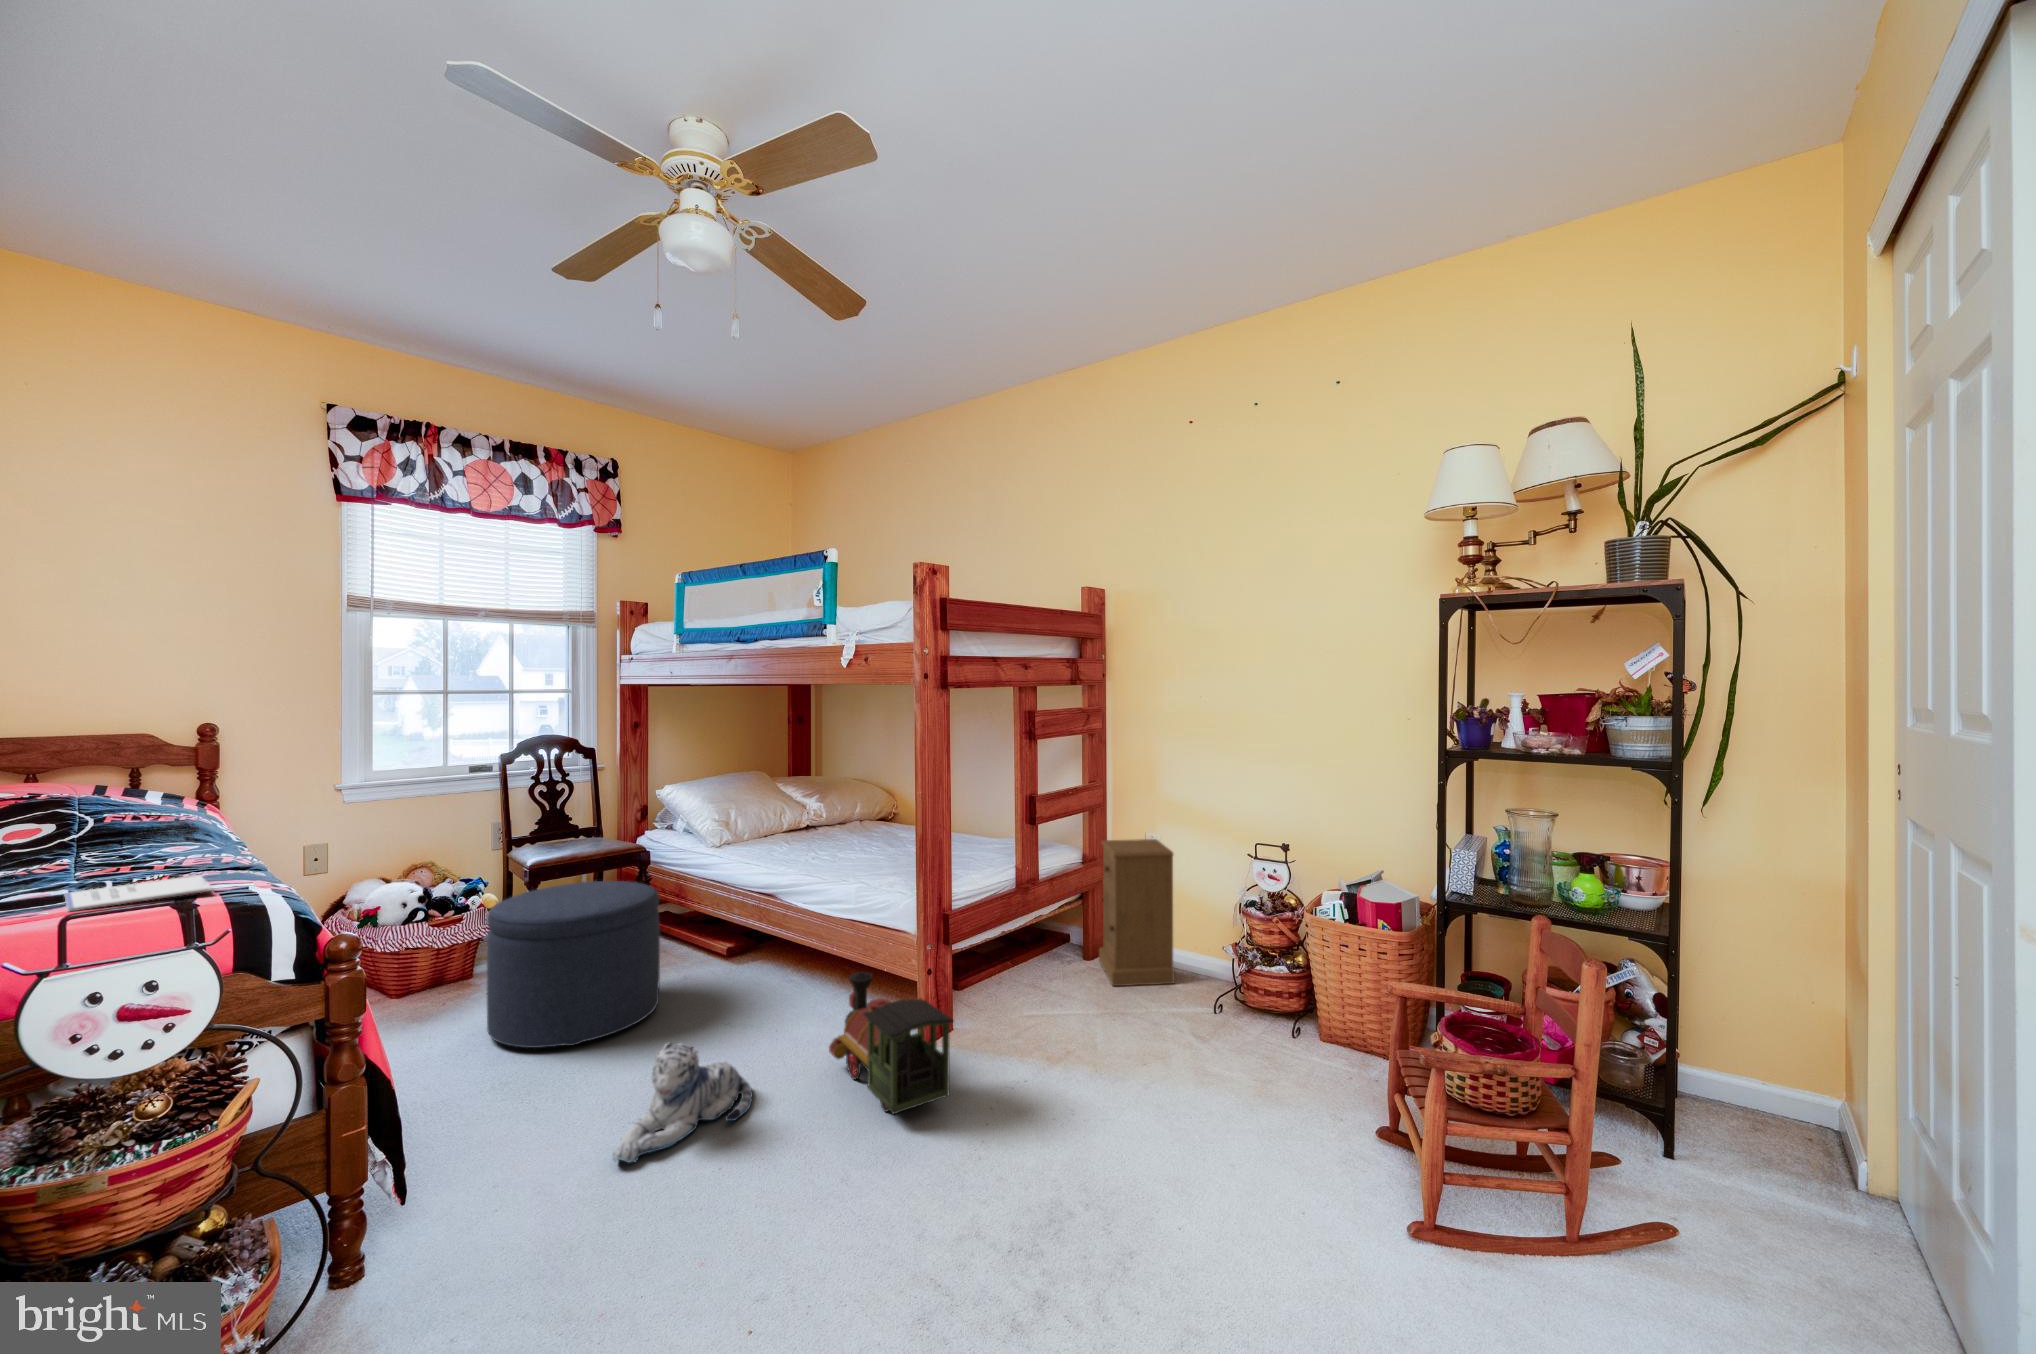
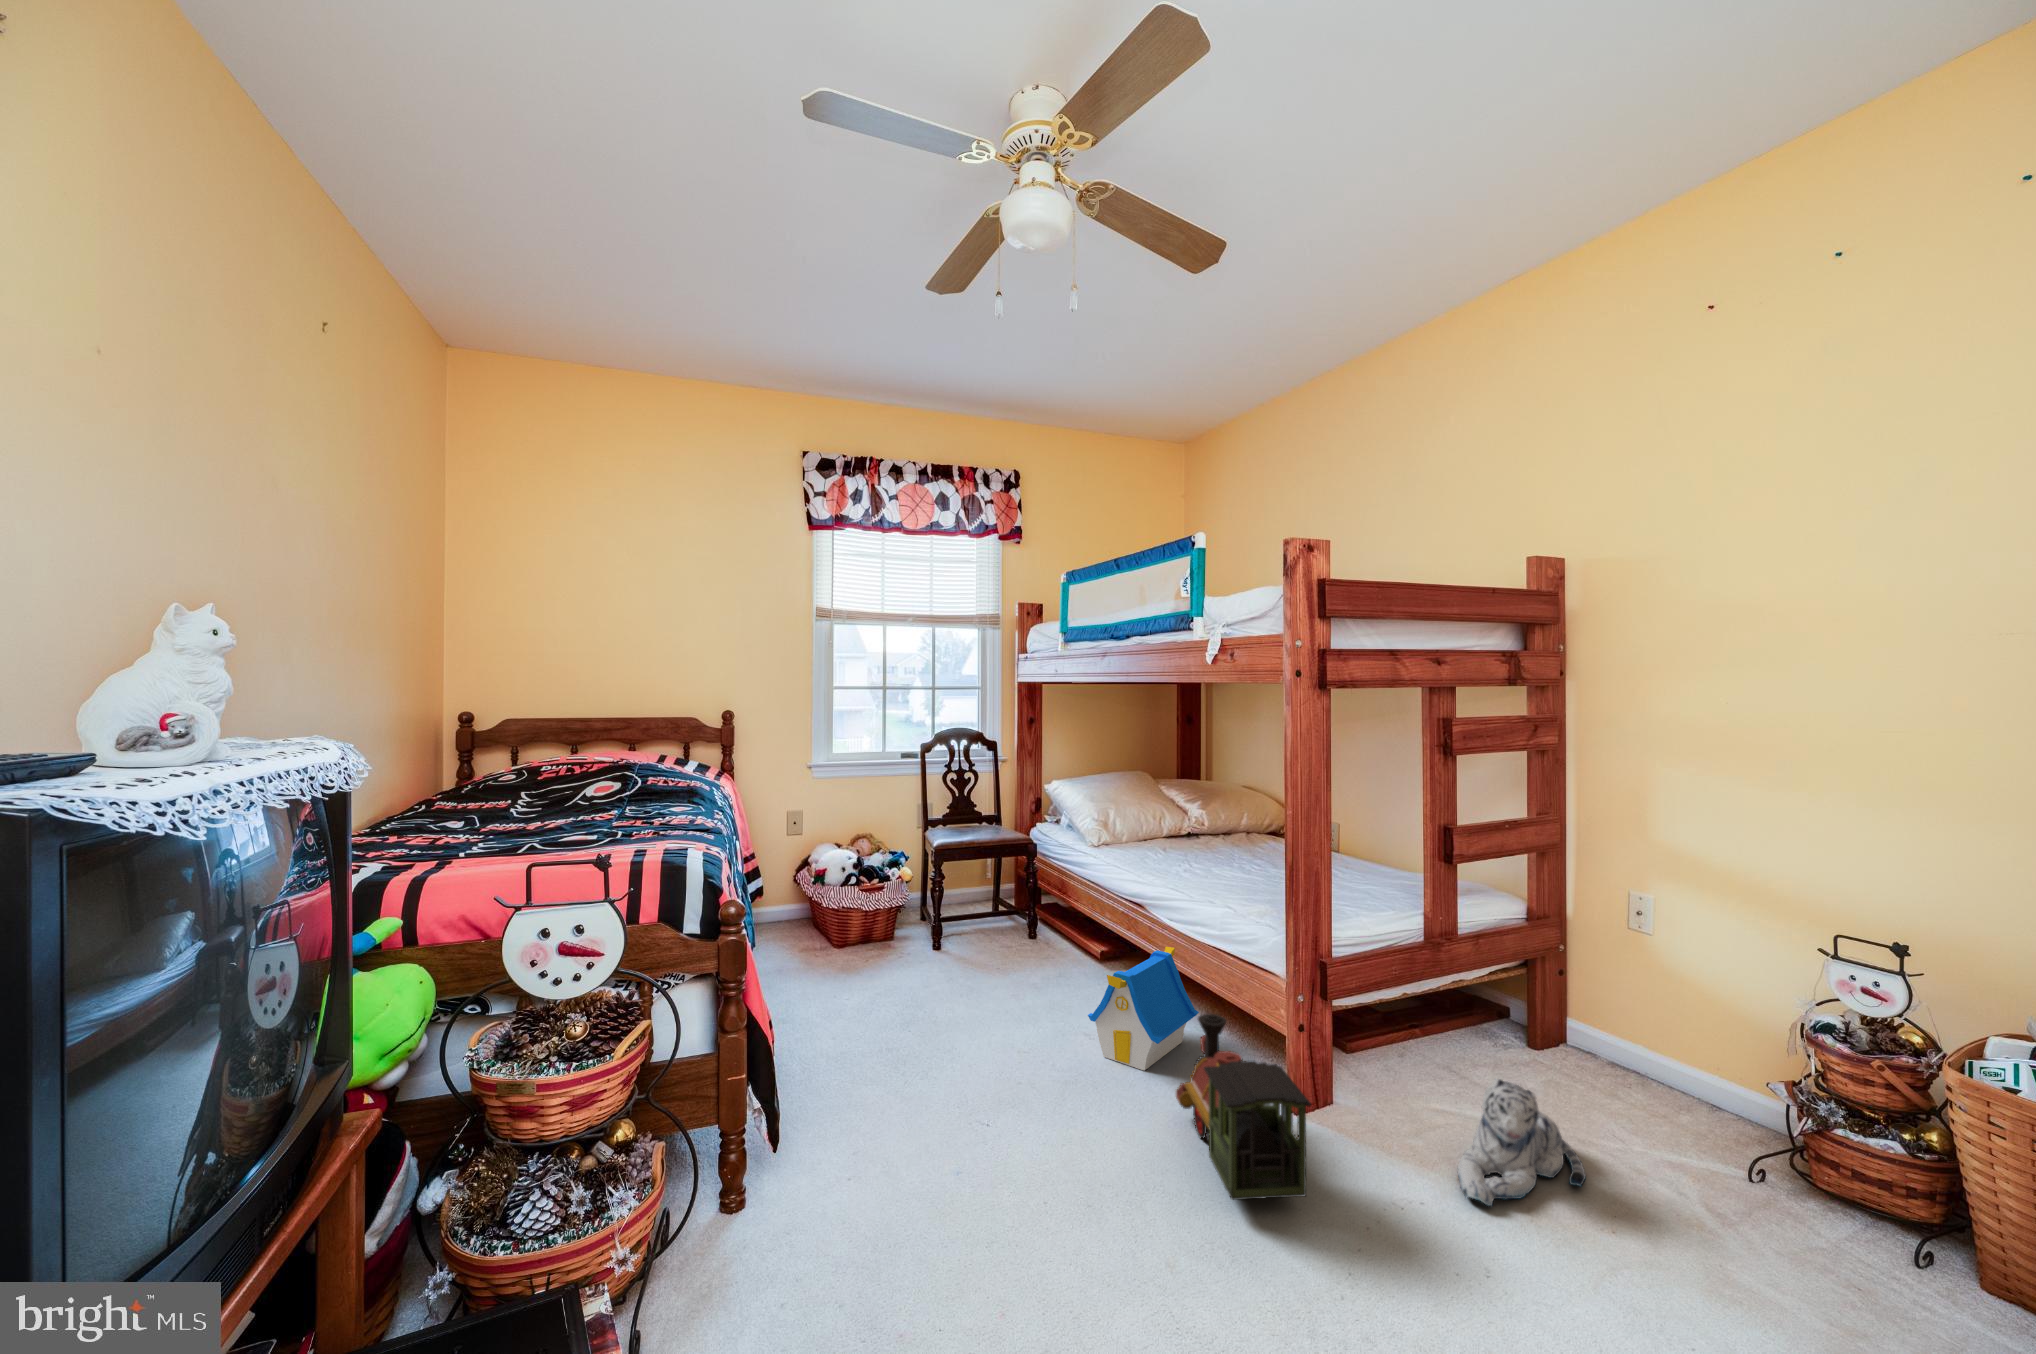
nightstand: present [1099,839,1174,986] -> none [1554,895,1678,1117]
notebook: present [65,875,211,911] -> none [573,835,664,857]
ottoman: present [487,881,660,1048] -> none [887,869,1029,1025]
toy house: none [733,926,837,1040] -> present [1088,947,1199,1071]
plush toy: present [613,1043,752,1163] -> present [1458,1078,1586,1206]

